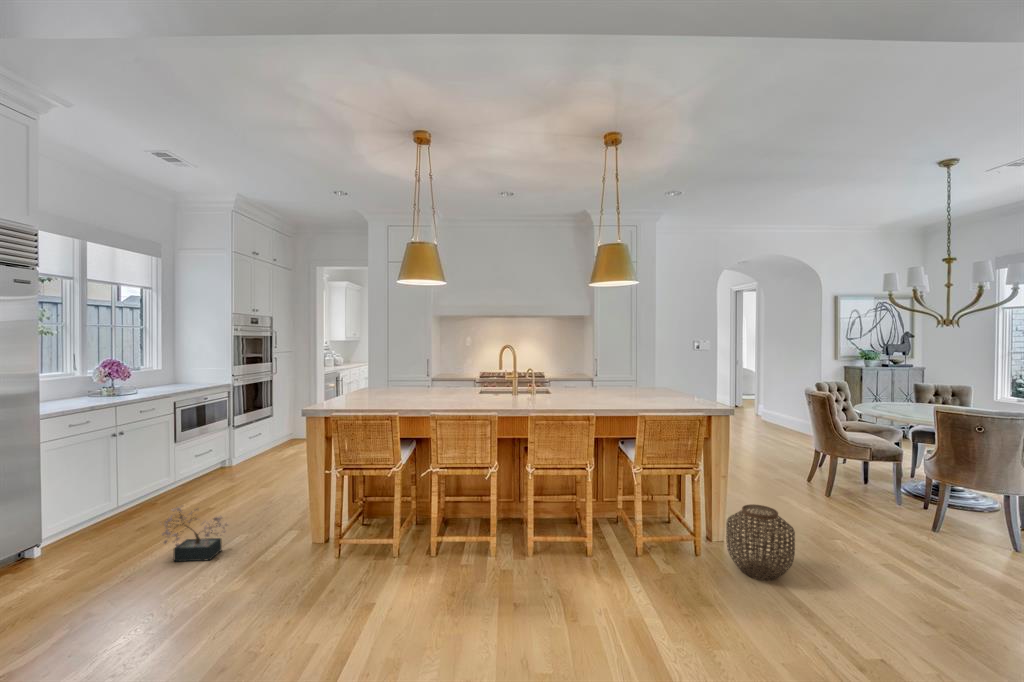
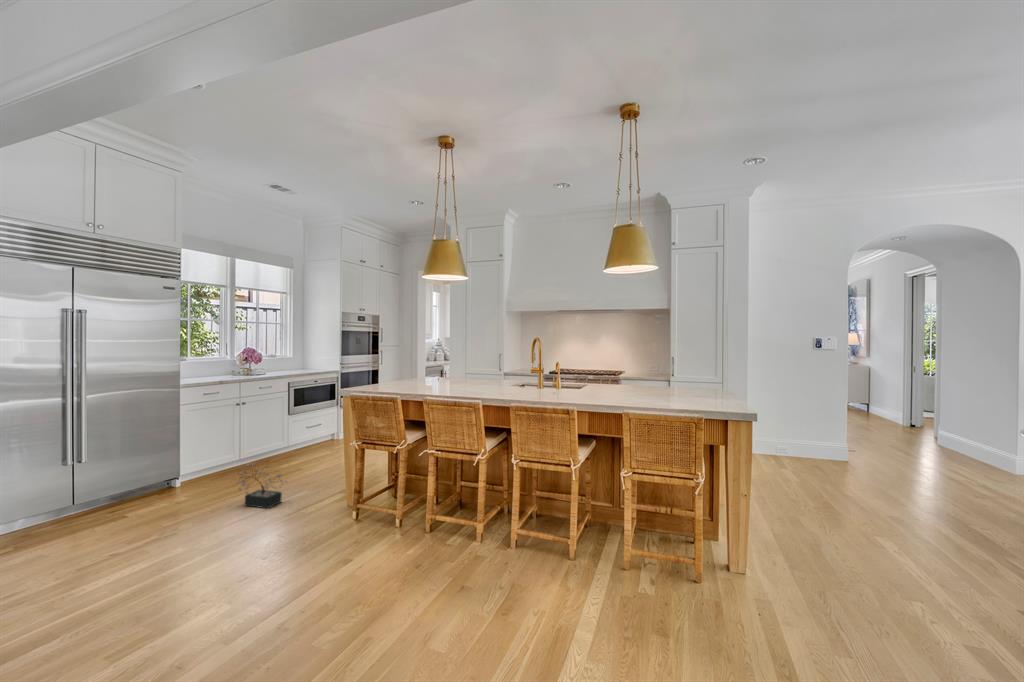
woven basket: present [726,504,795,580] -> none [720,526,803,620]

